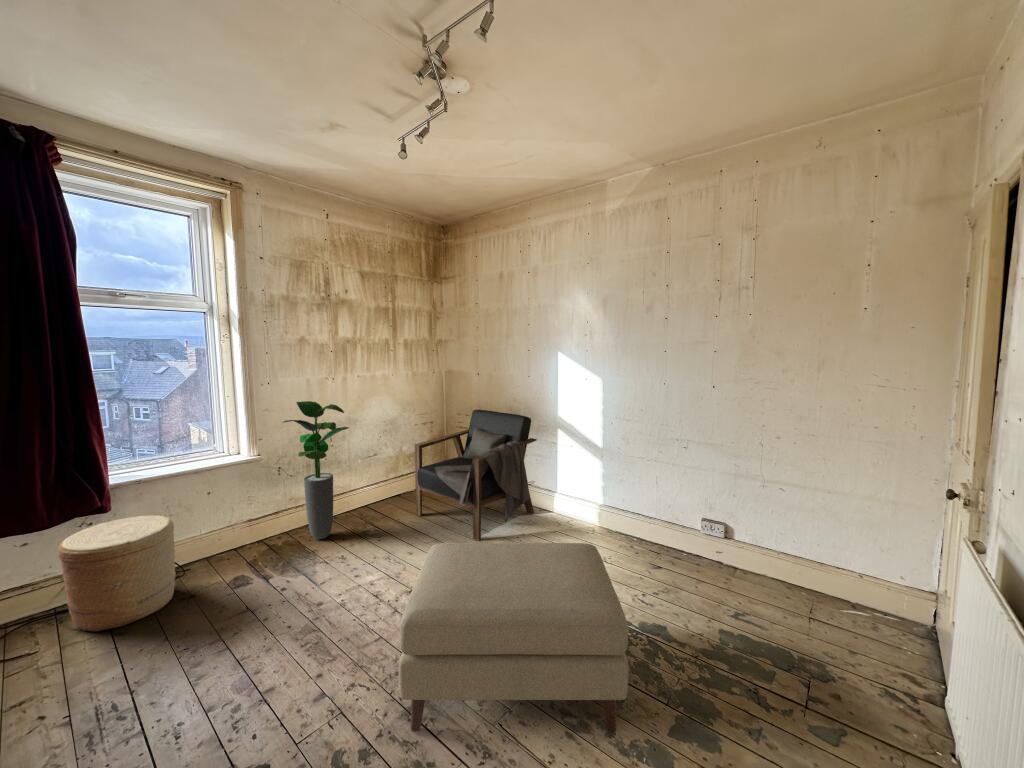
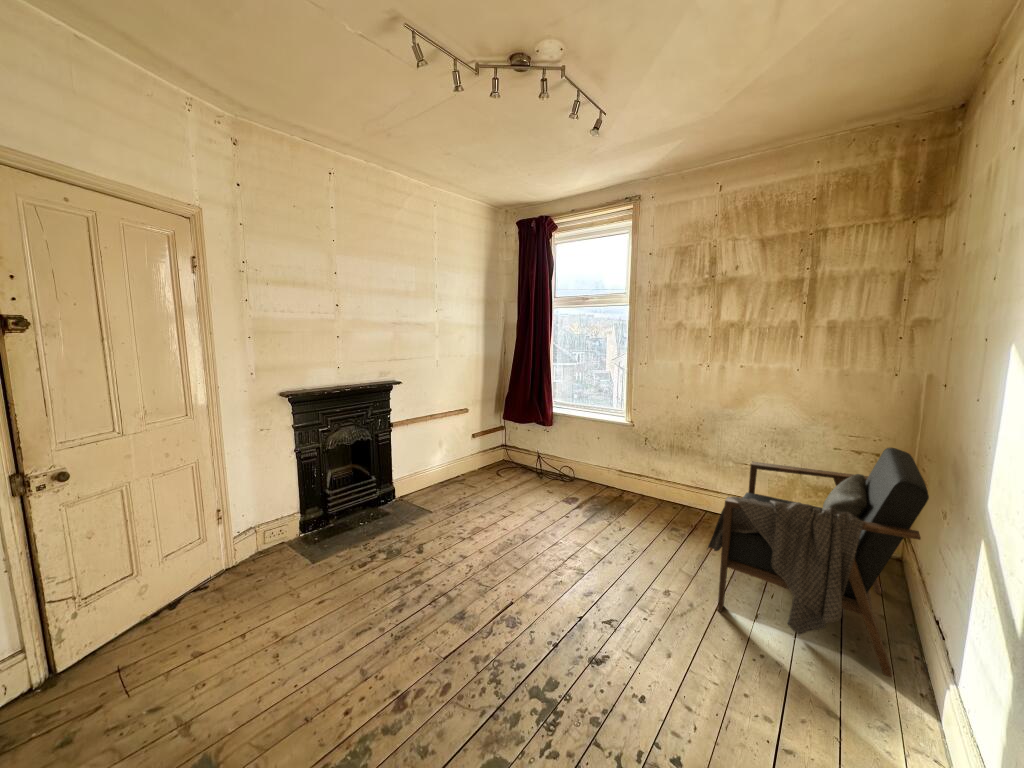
potted plant: present [283,401,349,539] -> none [622,383,683,512]
woven basket: present [58,516,176,632] -> none [512,431,561,488]
ottoman: present [399,543,629,732] -> none [372,519,549,736]

